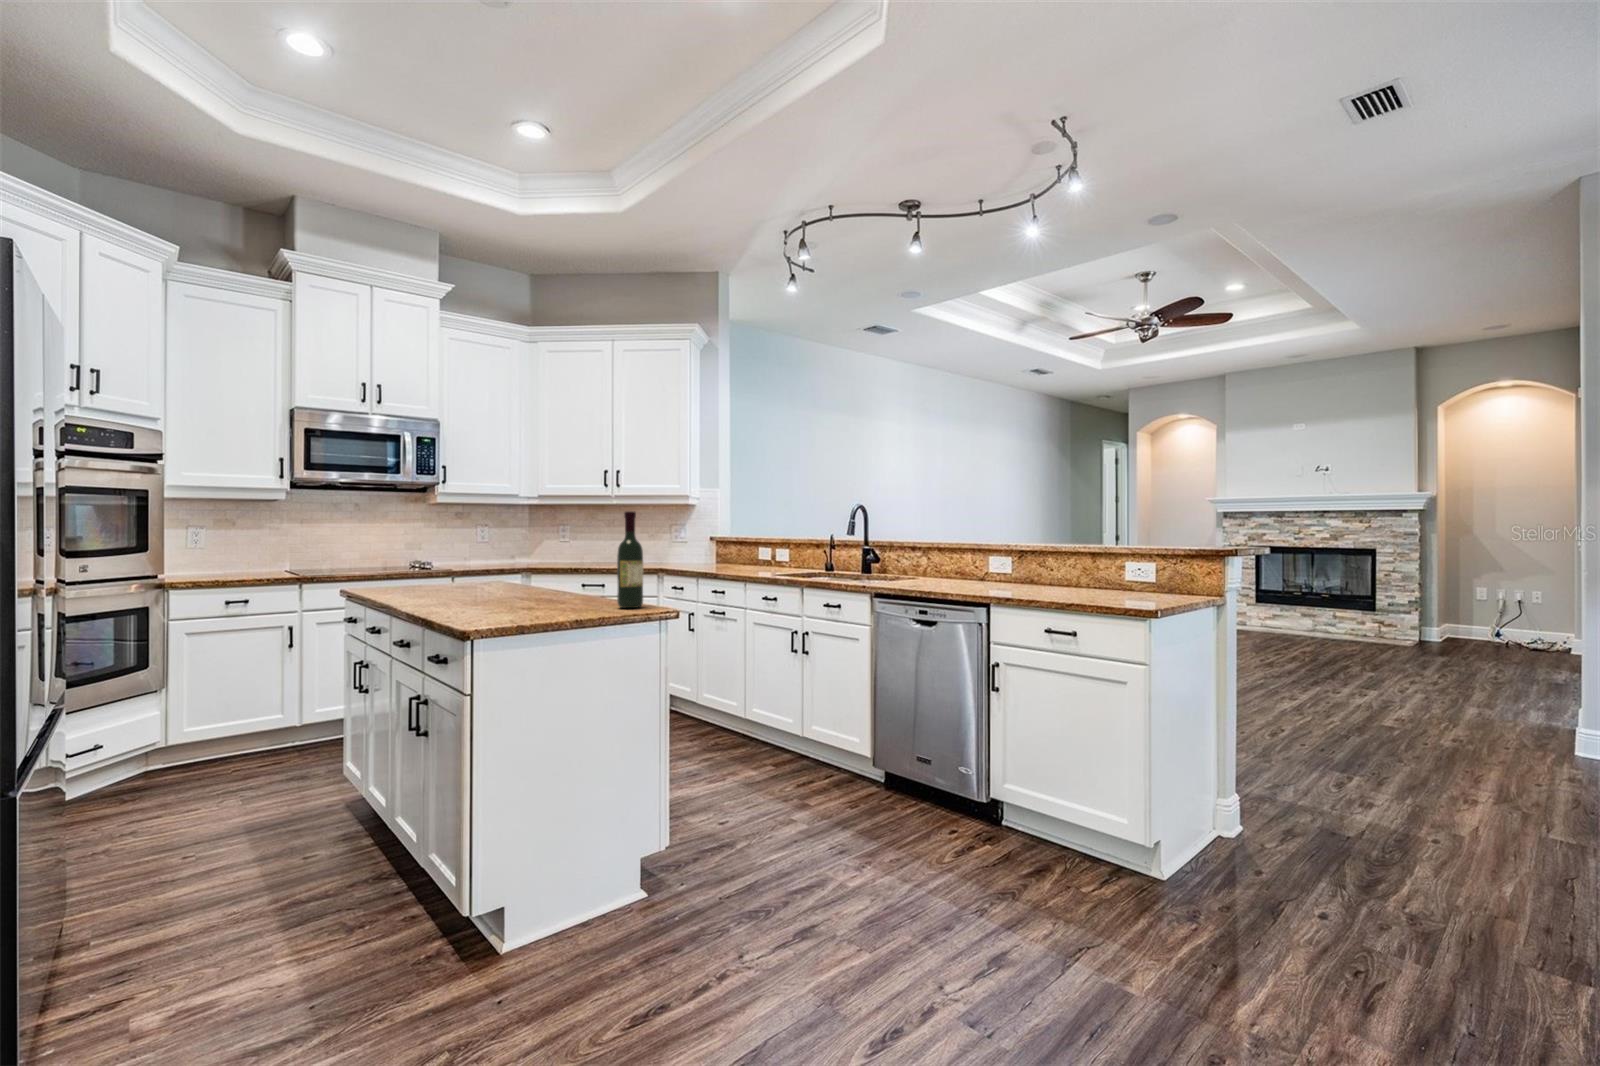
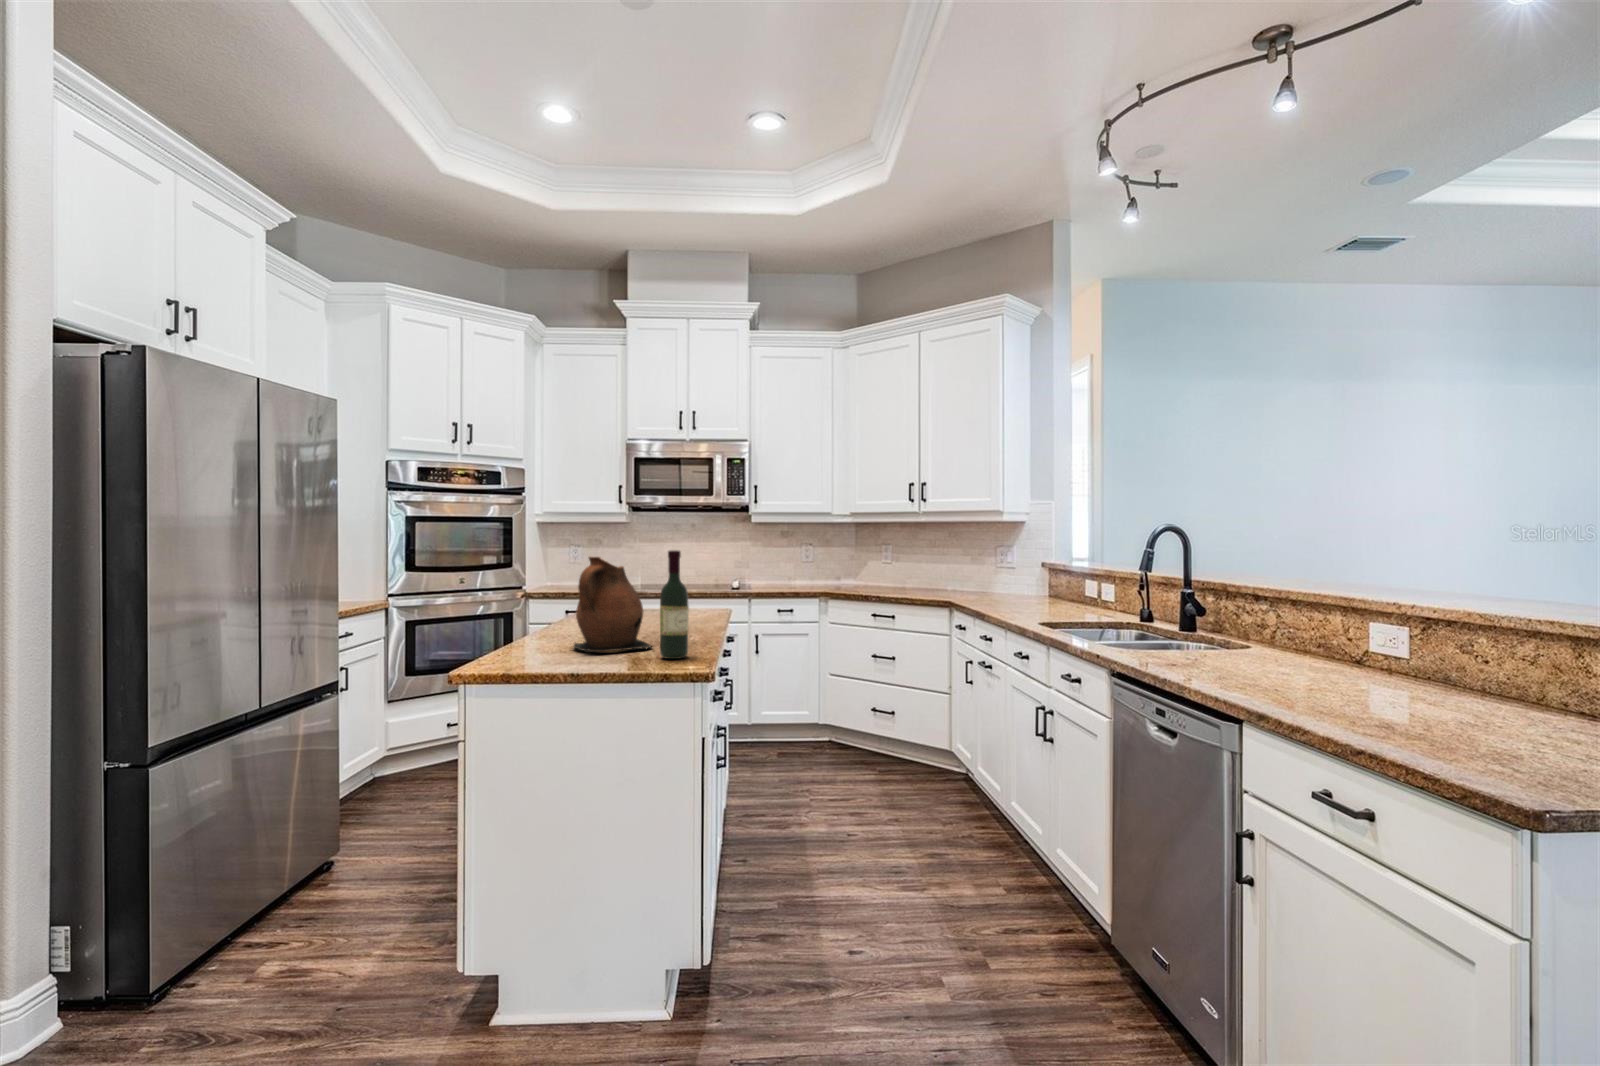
ceramic pitcher: none [492,518,583,611] -> present [573,557,652,652]

